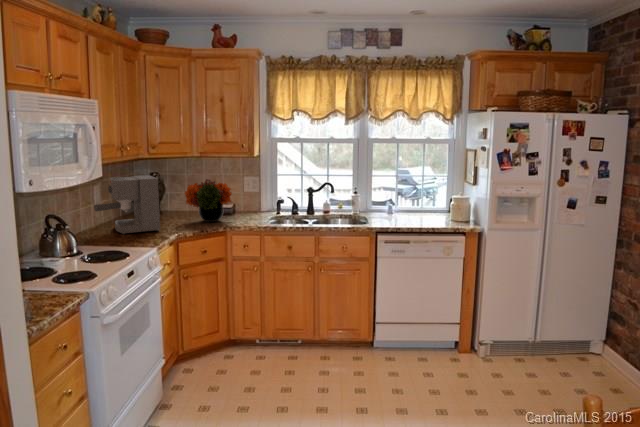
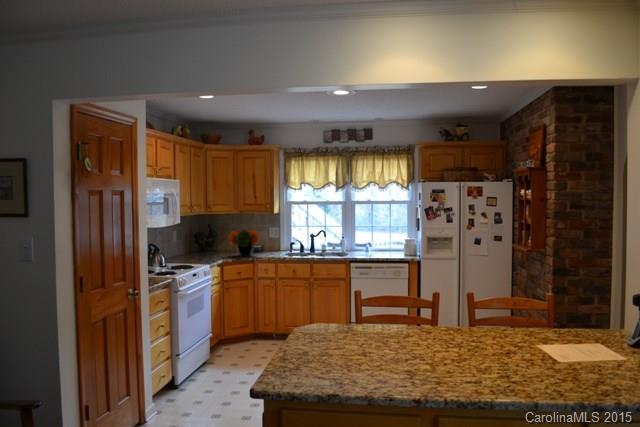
coffee maker: present [94,175,160,234] -> none [174,225,213,260]

